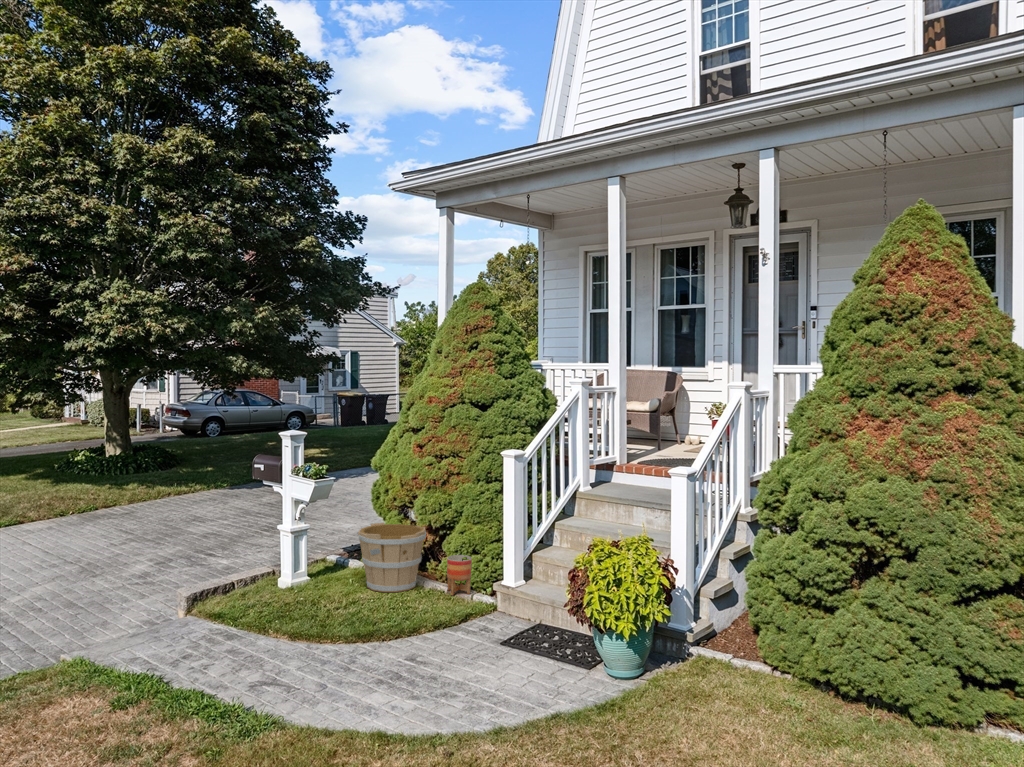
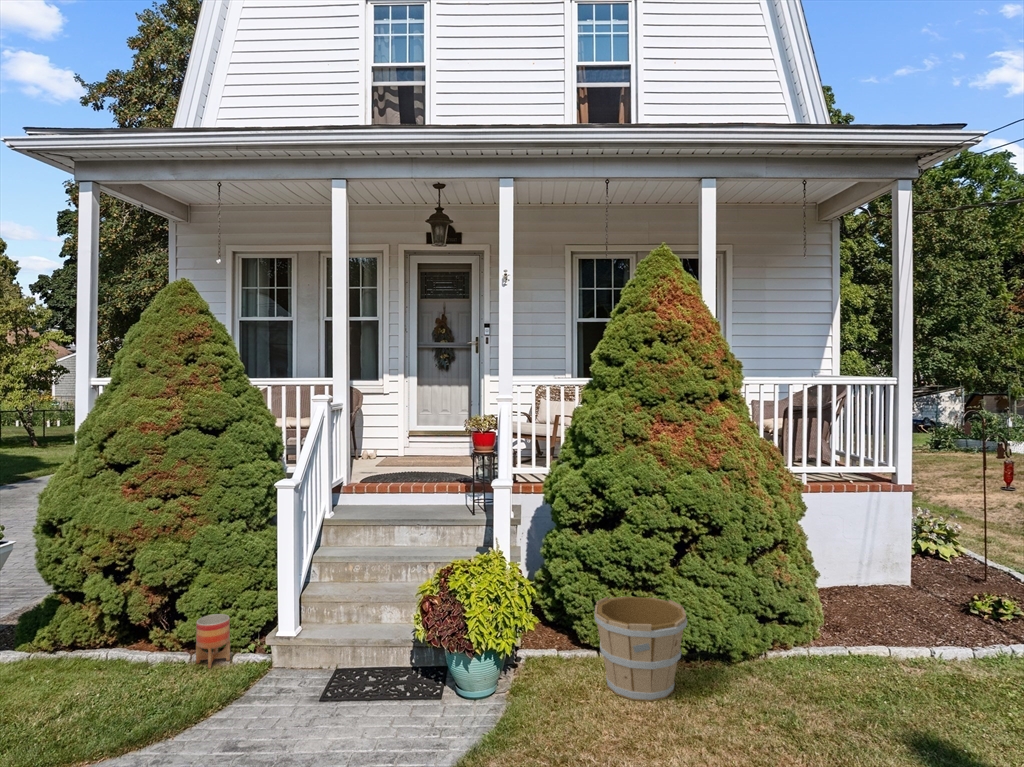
wooden bucket: present [358,523,426,592] -> present [595,597,687,701]

